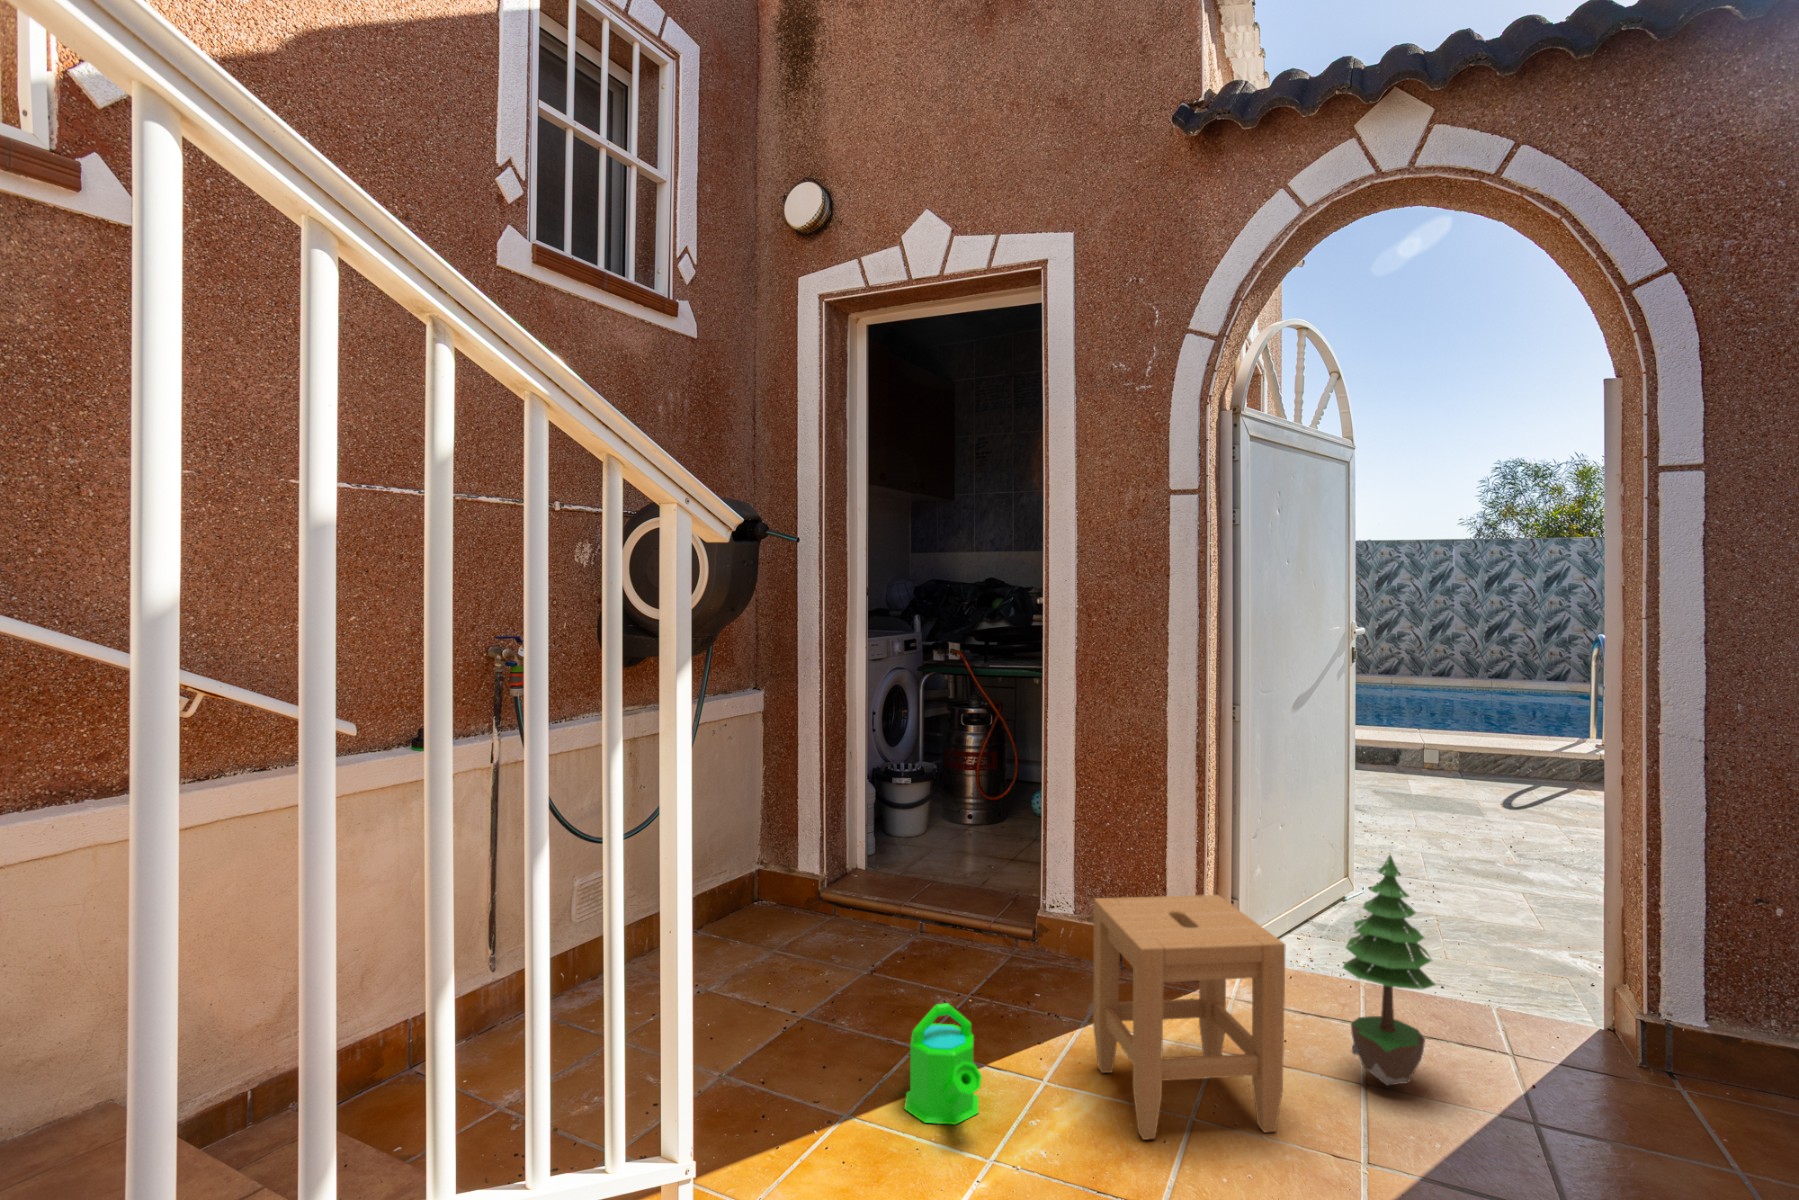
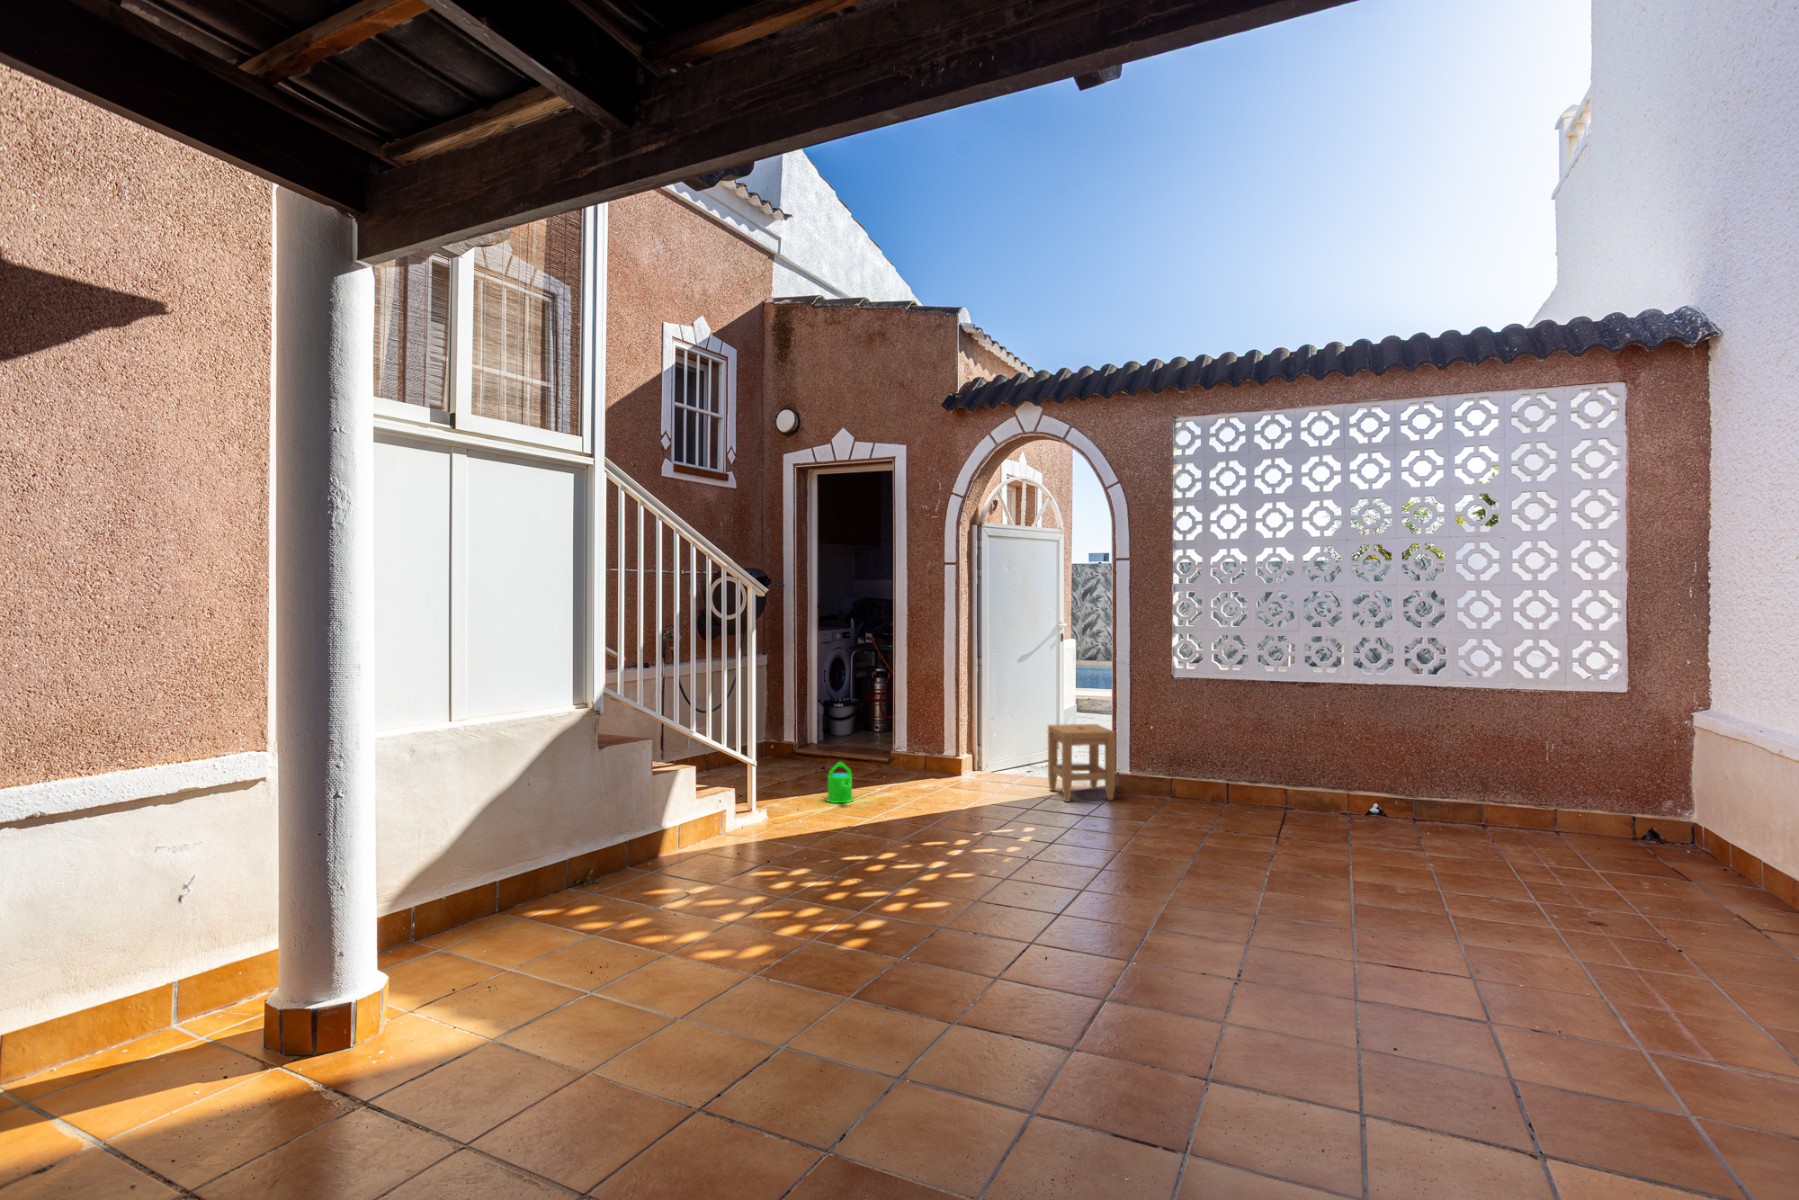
potted tree: present [1343,855,1435,1086] -> none [994,706,1025,794]
stool: present [1093,895,1286,1139] -> present [1048,724,1116,801]

